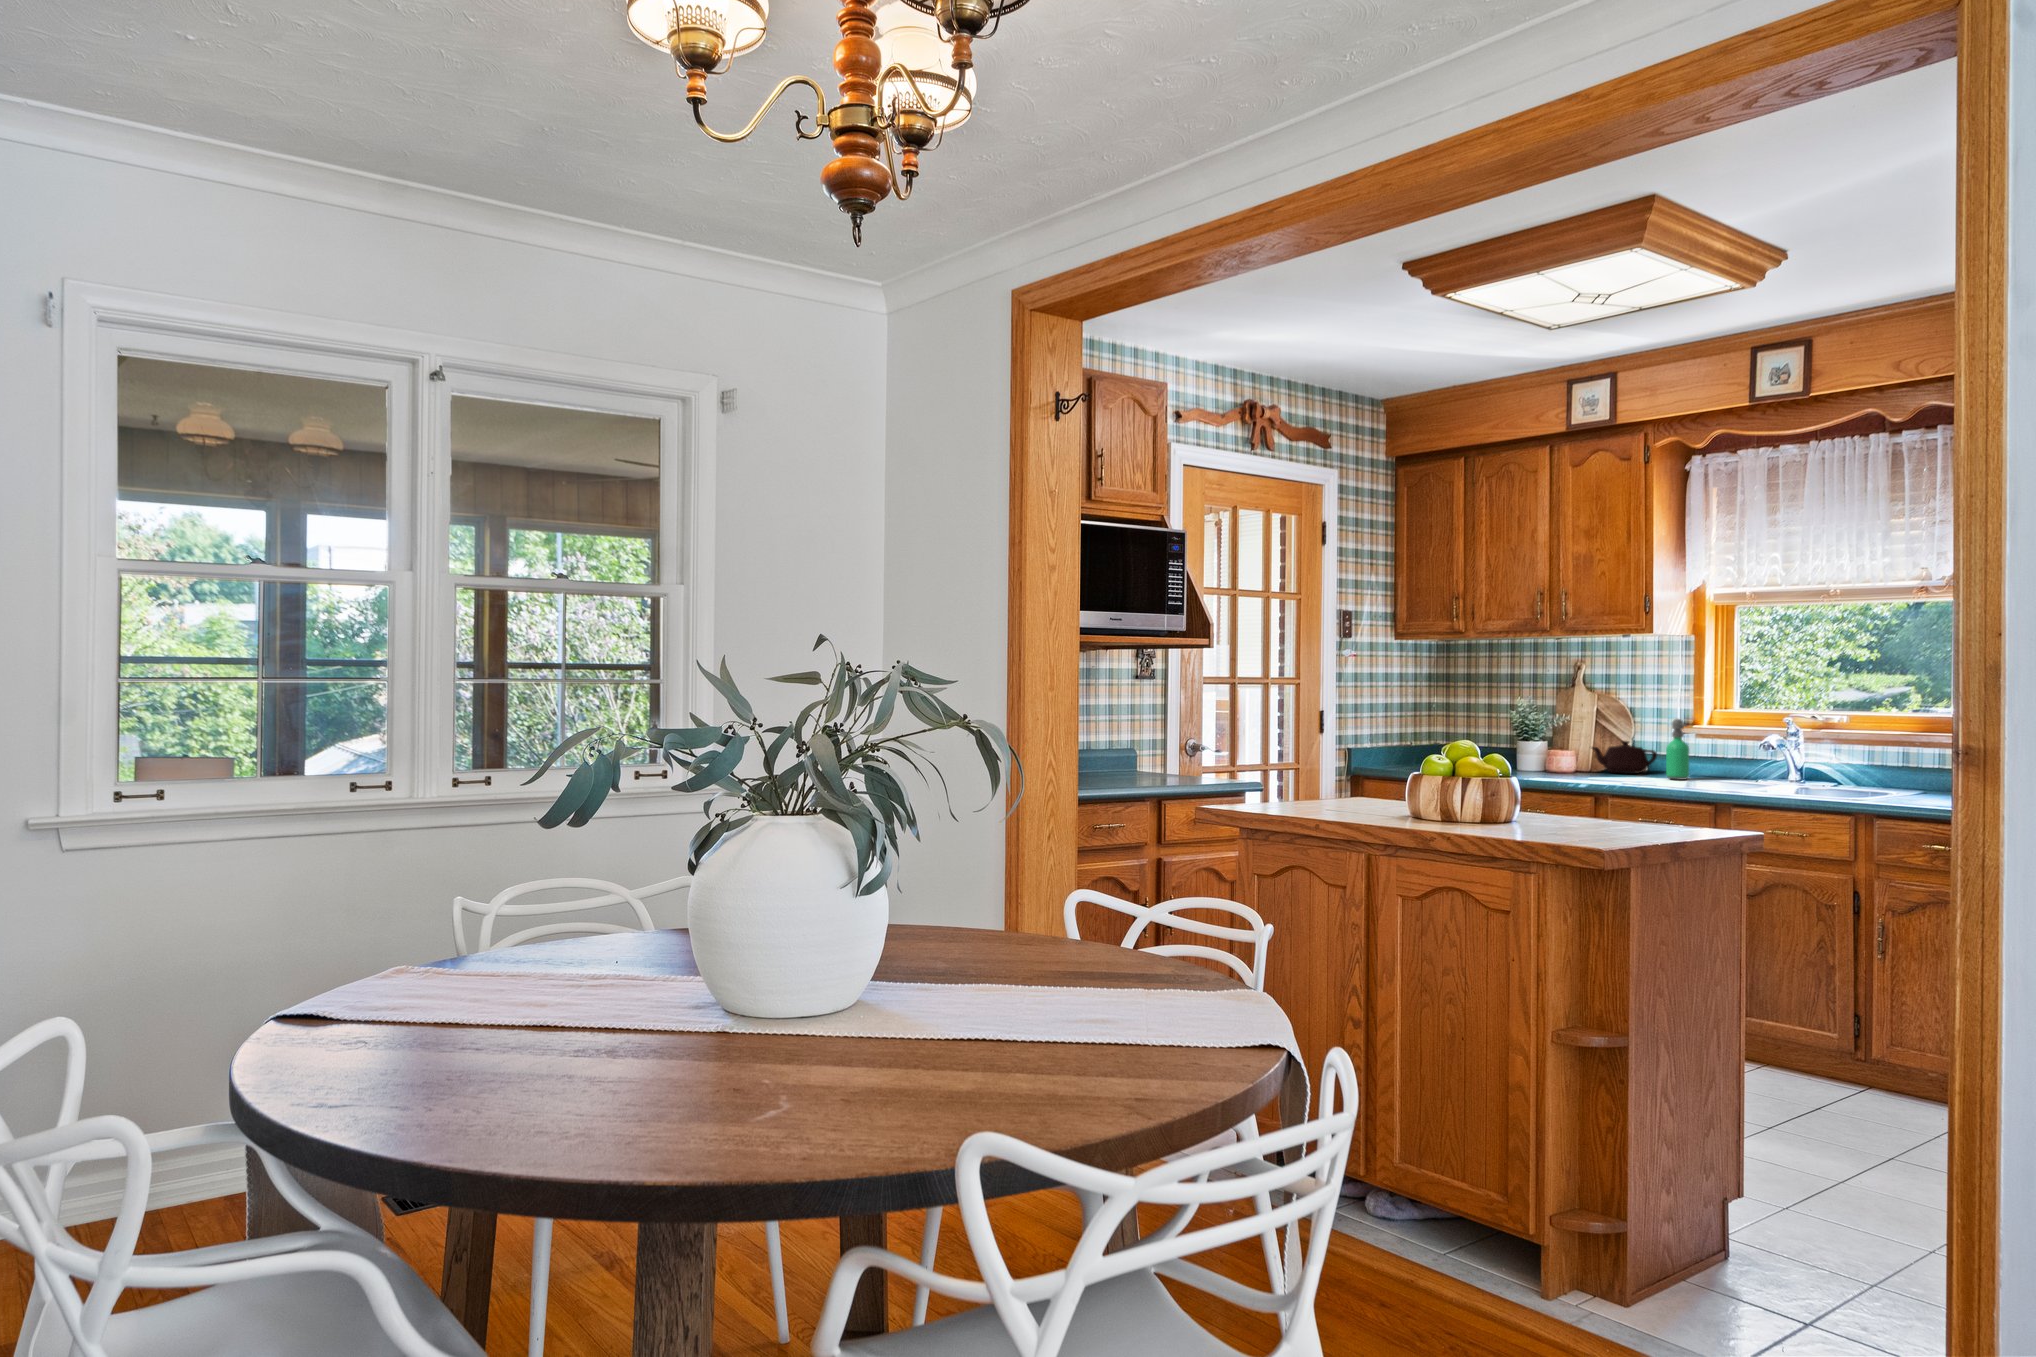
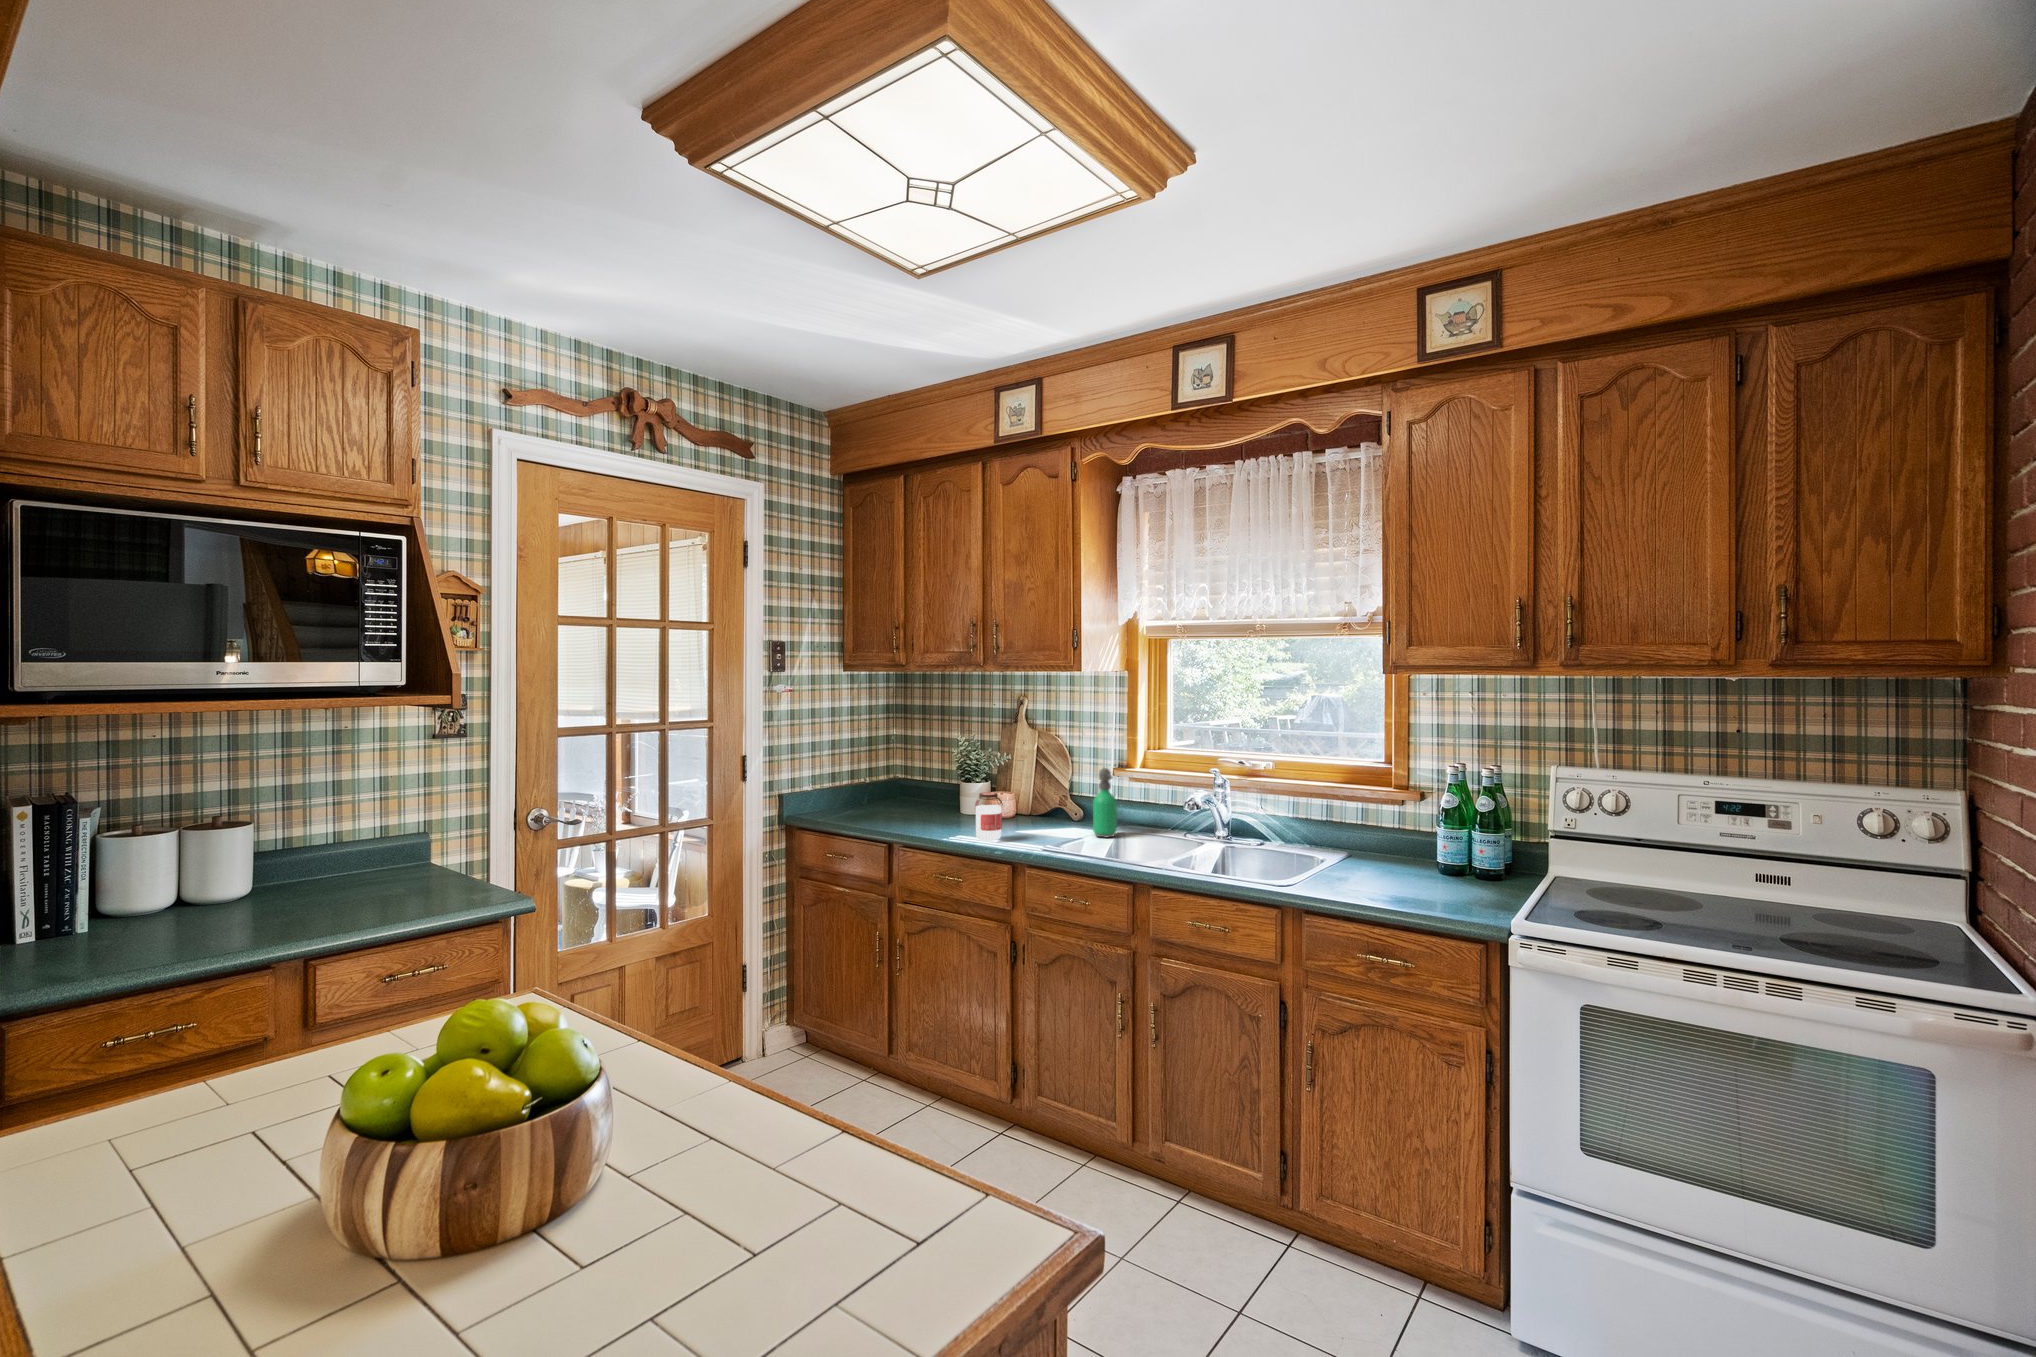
jar: none [1554,739,1581,780] -> present [975,793,1003,841]
teapot: present [1592,741,1657,774] -> none [1022,787,1092,824]

